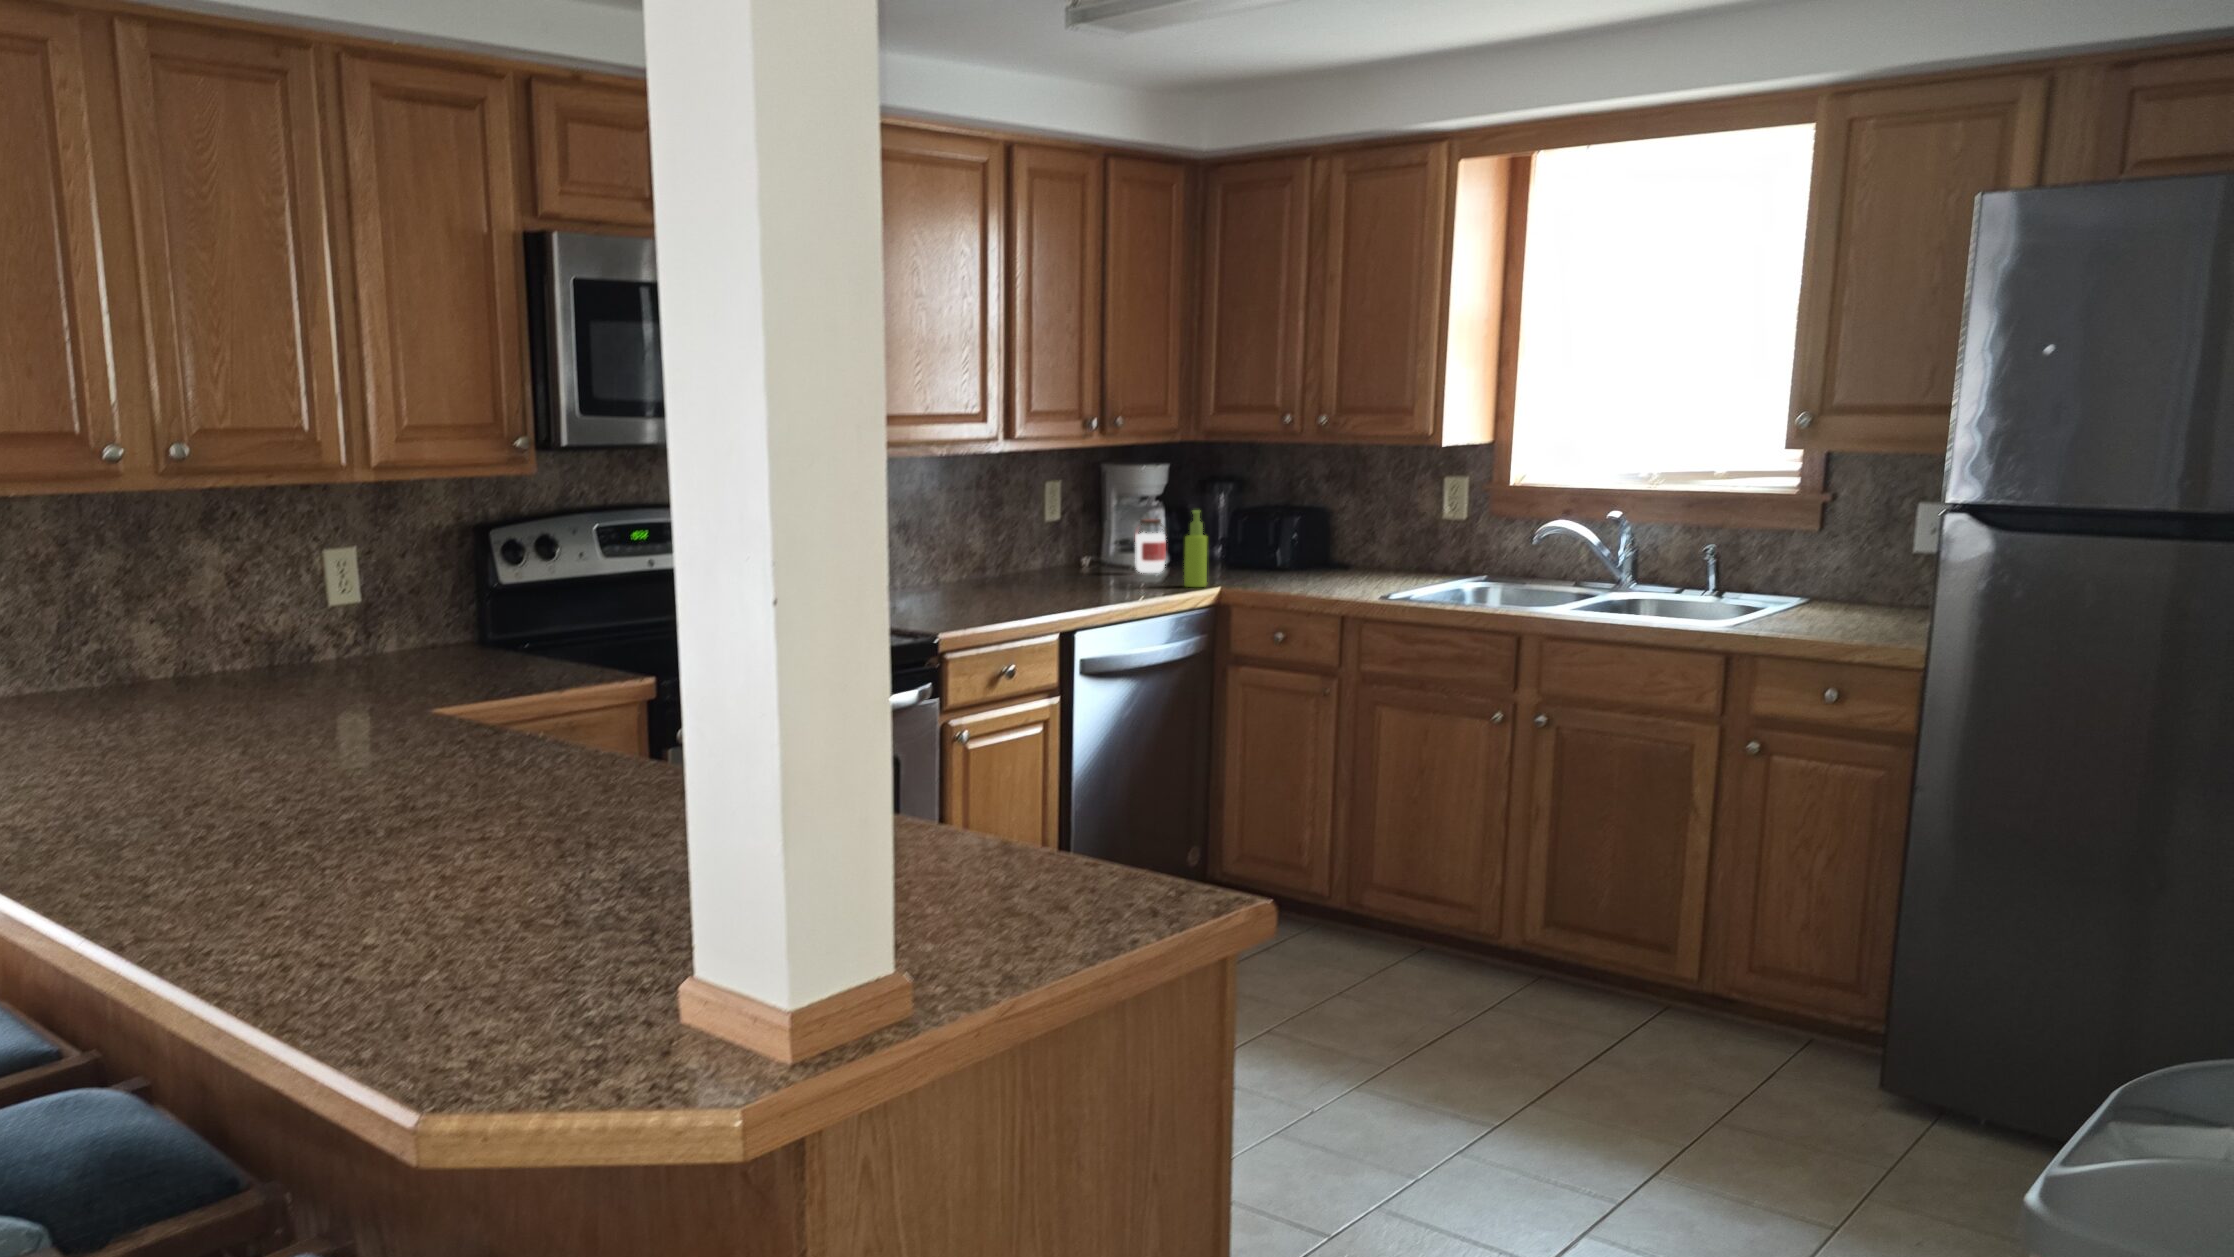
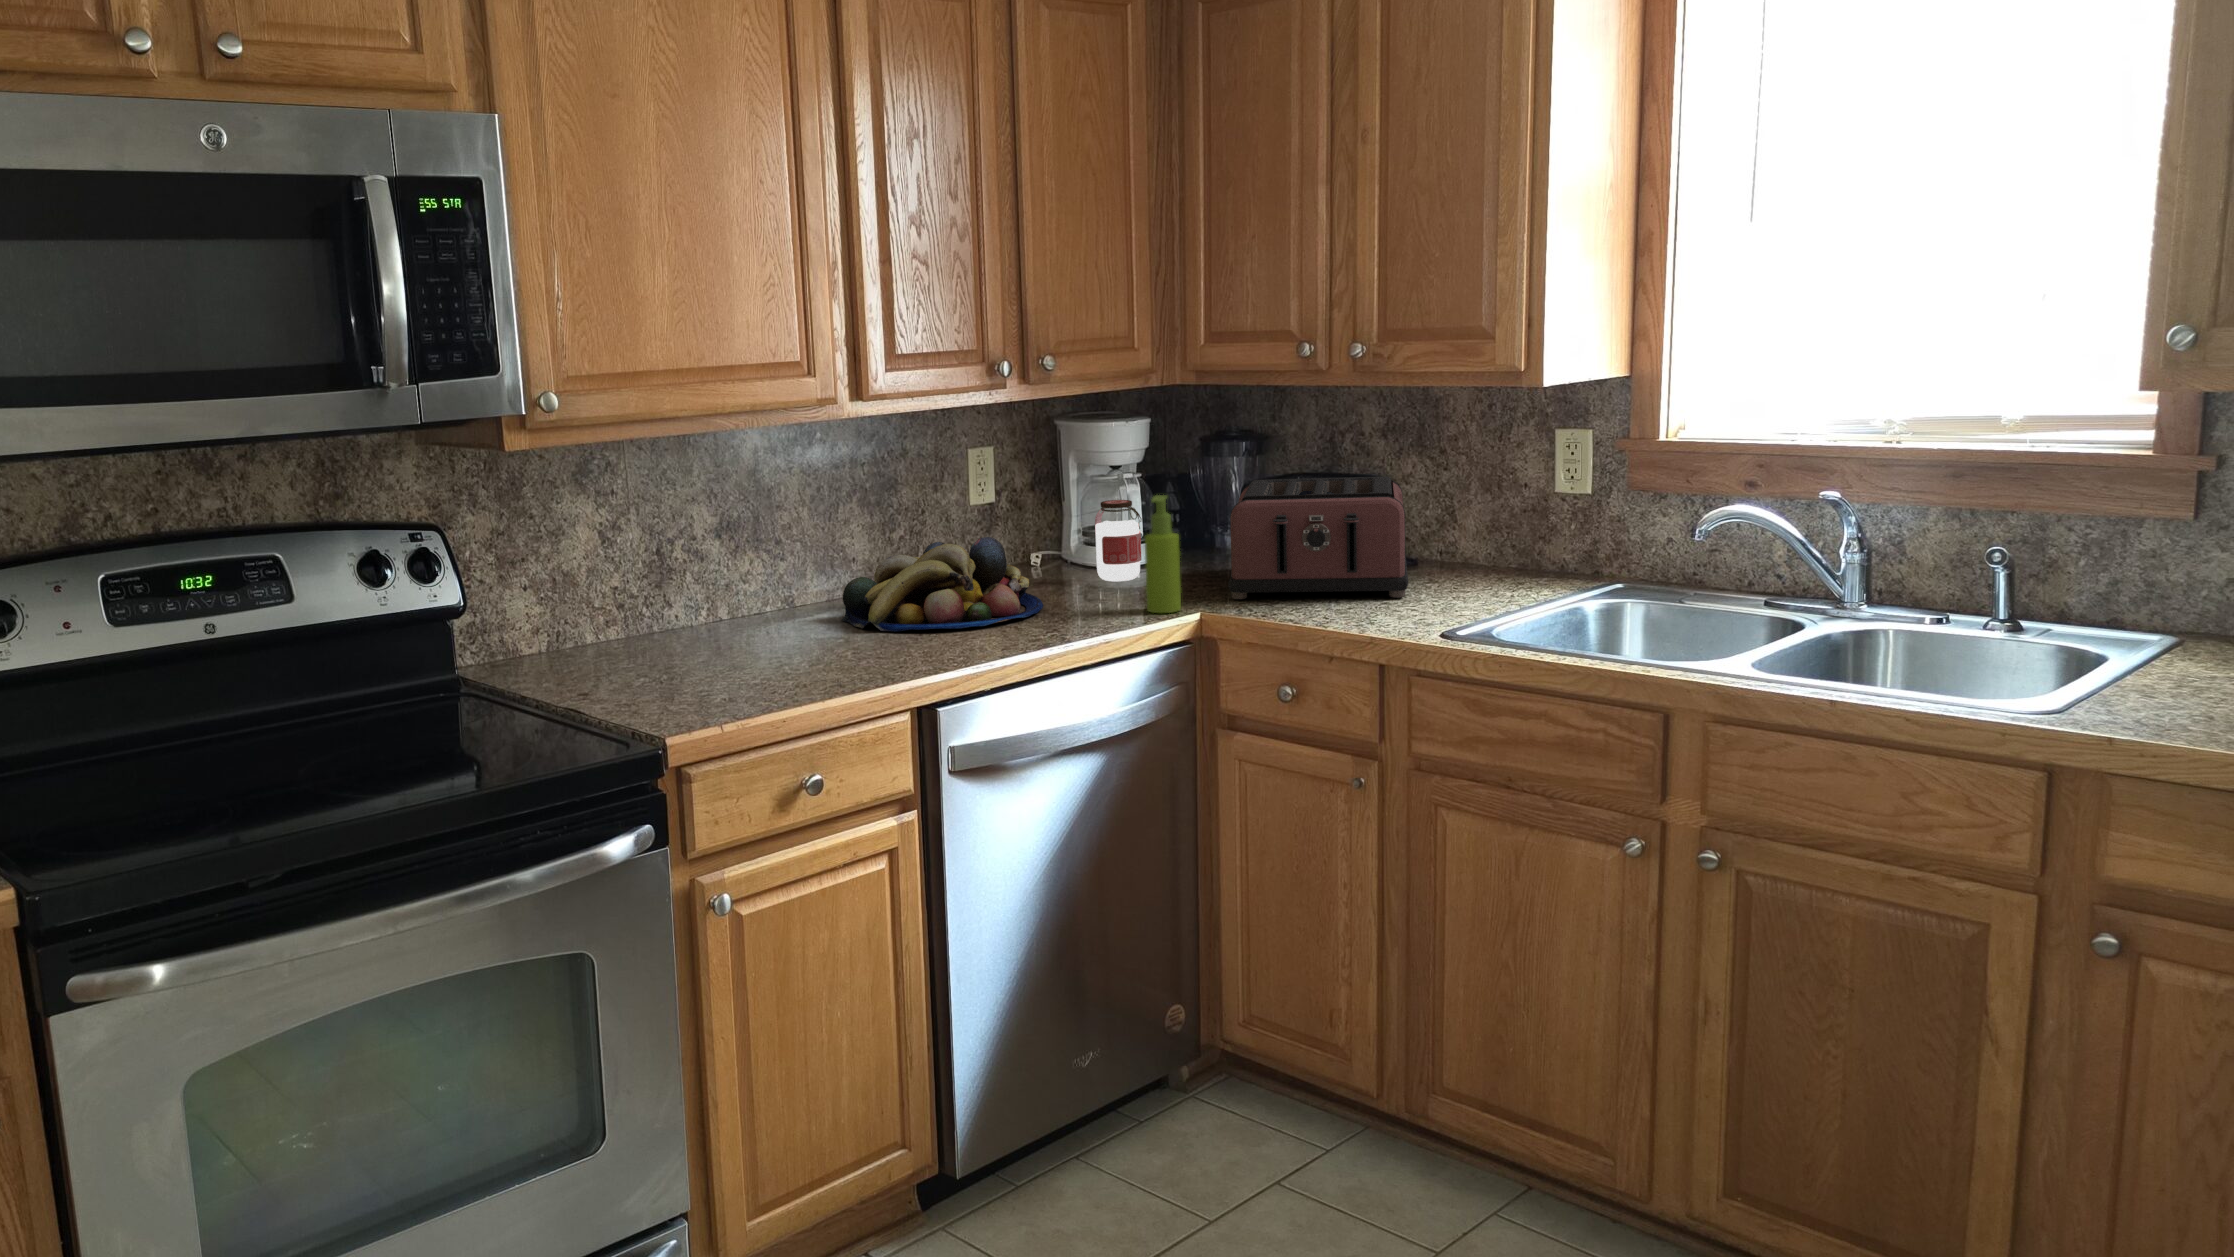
toaster: none [1229,508,1351,582] -> present [1228,476,1408,599]
fruit bowl: none [980,537,1114,593] -> present [842,537,1043,631]

